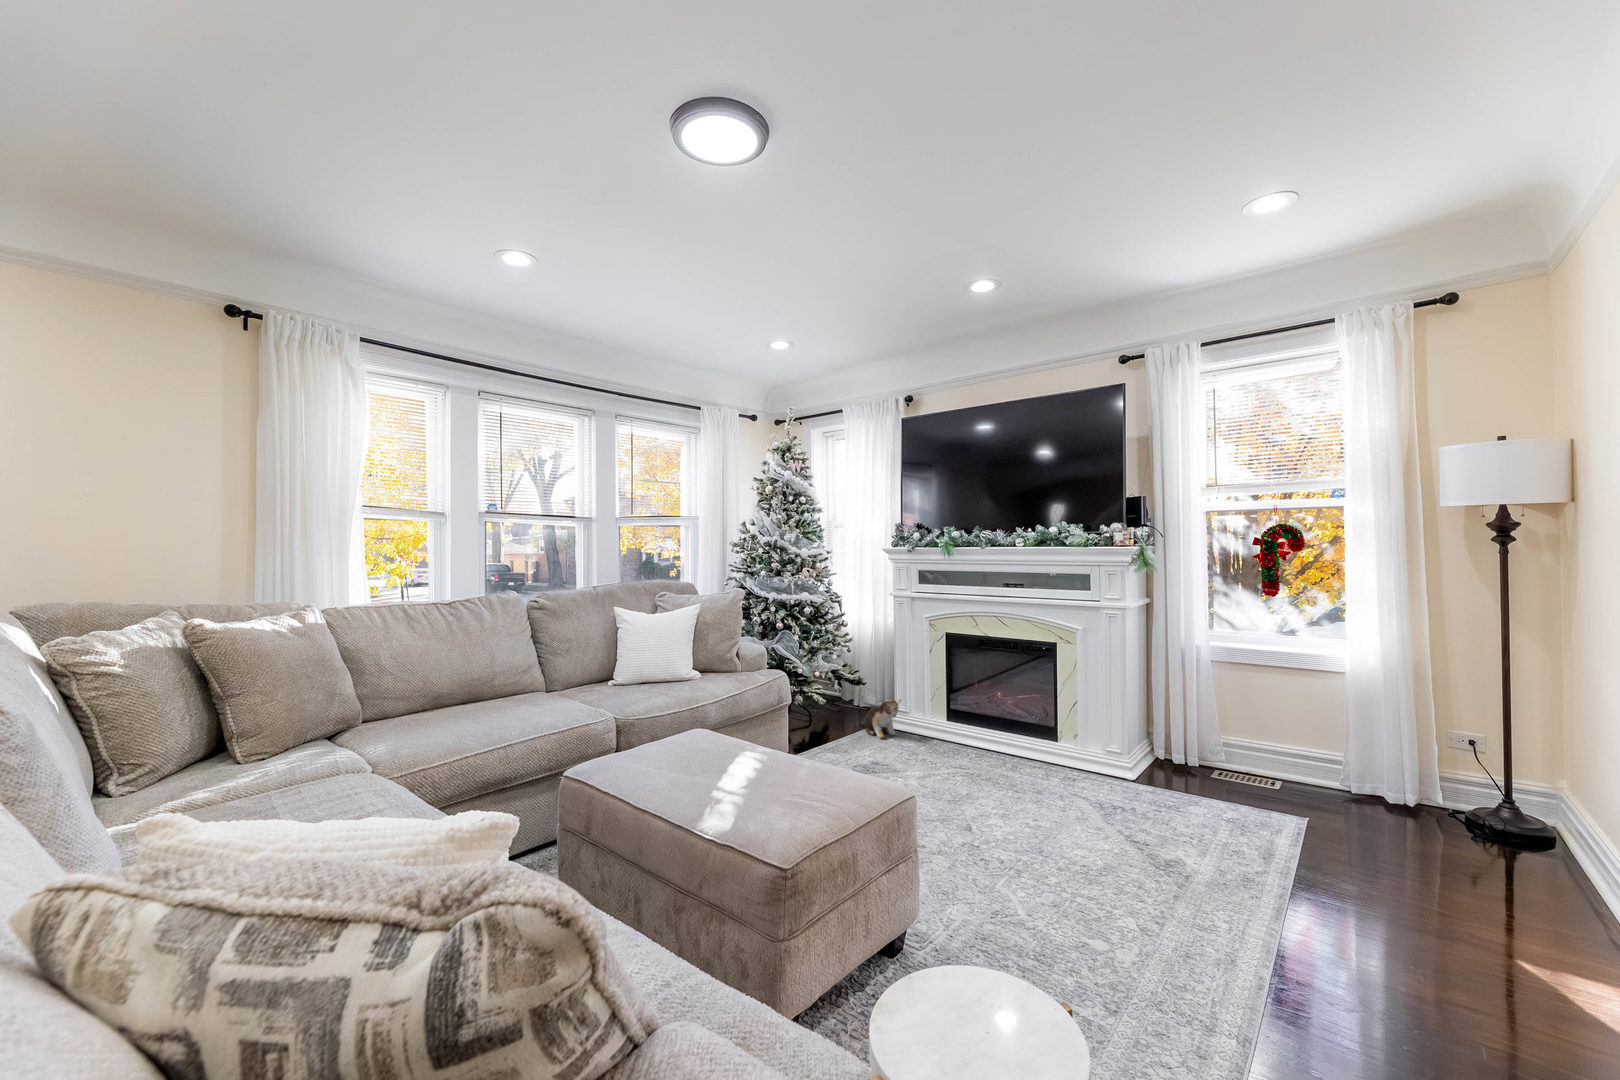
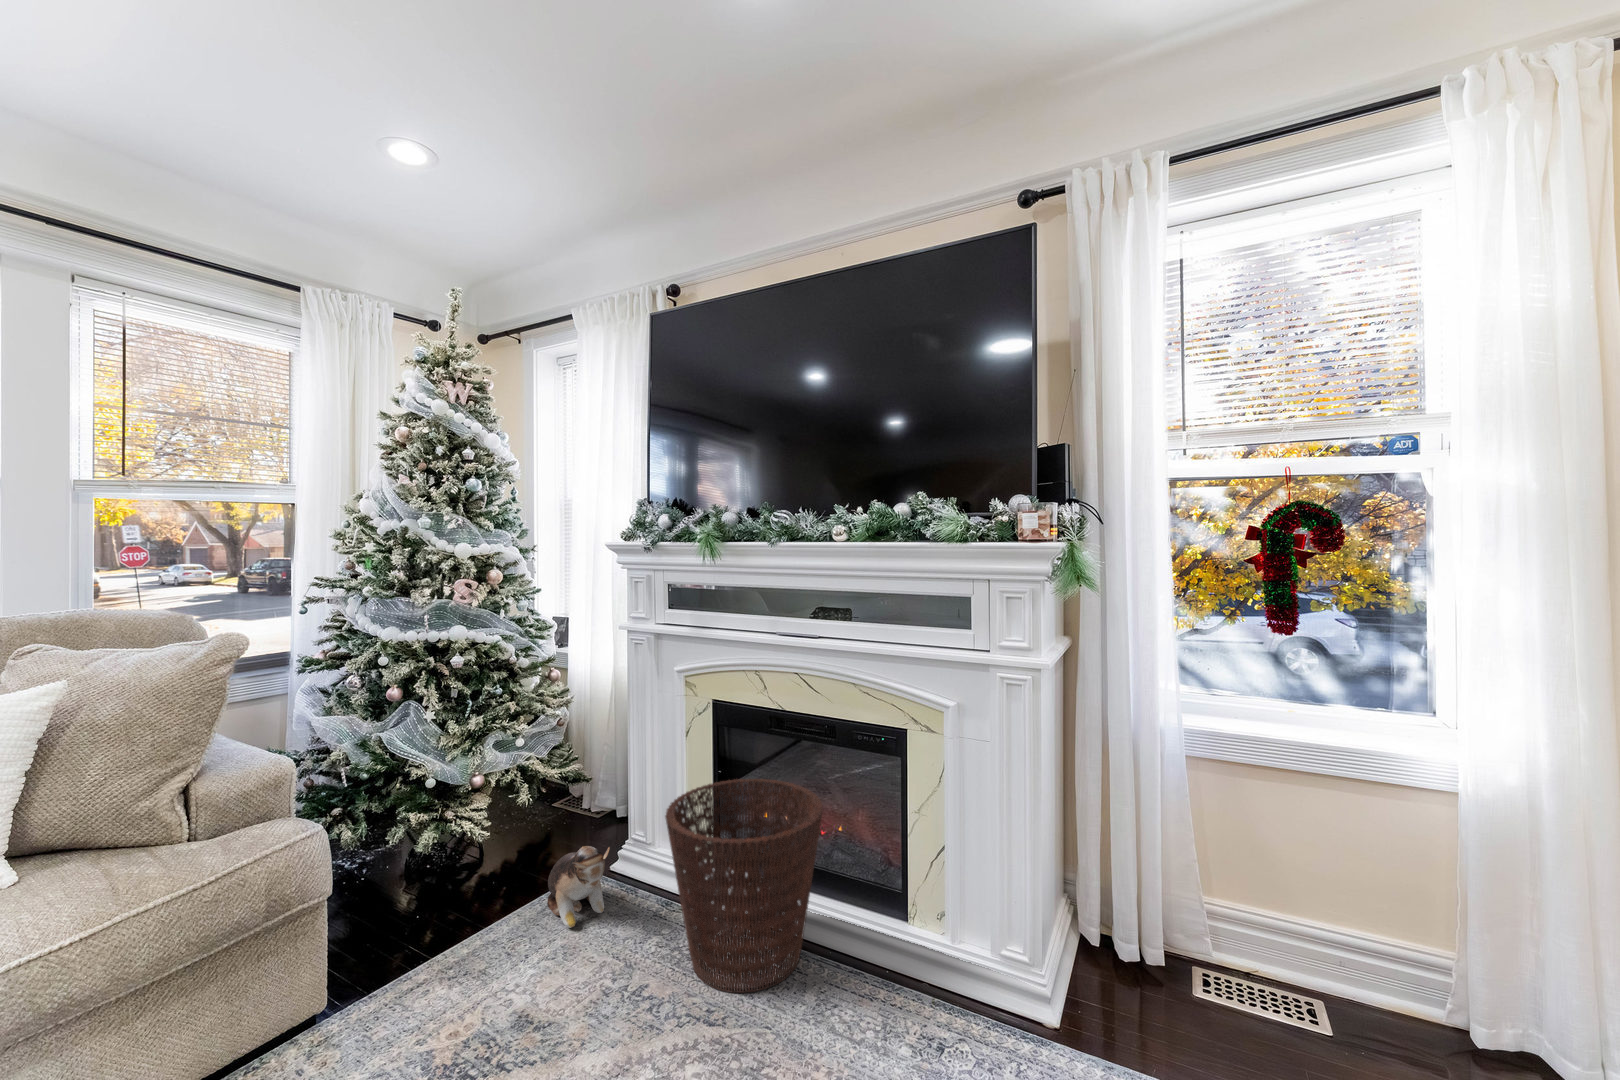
basket: none [933,670,1013,759] -> present [665,779,823,993]

